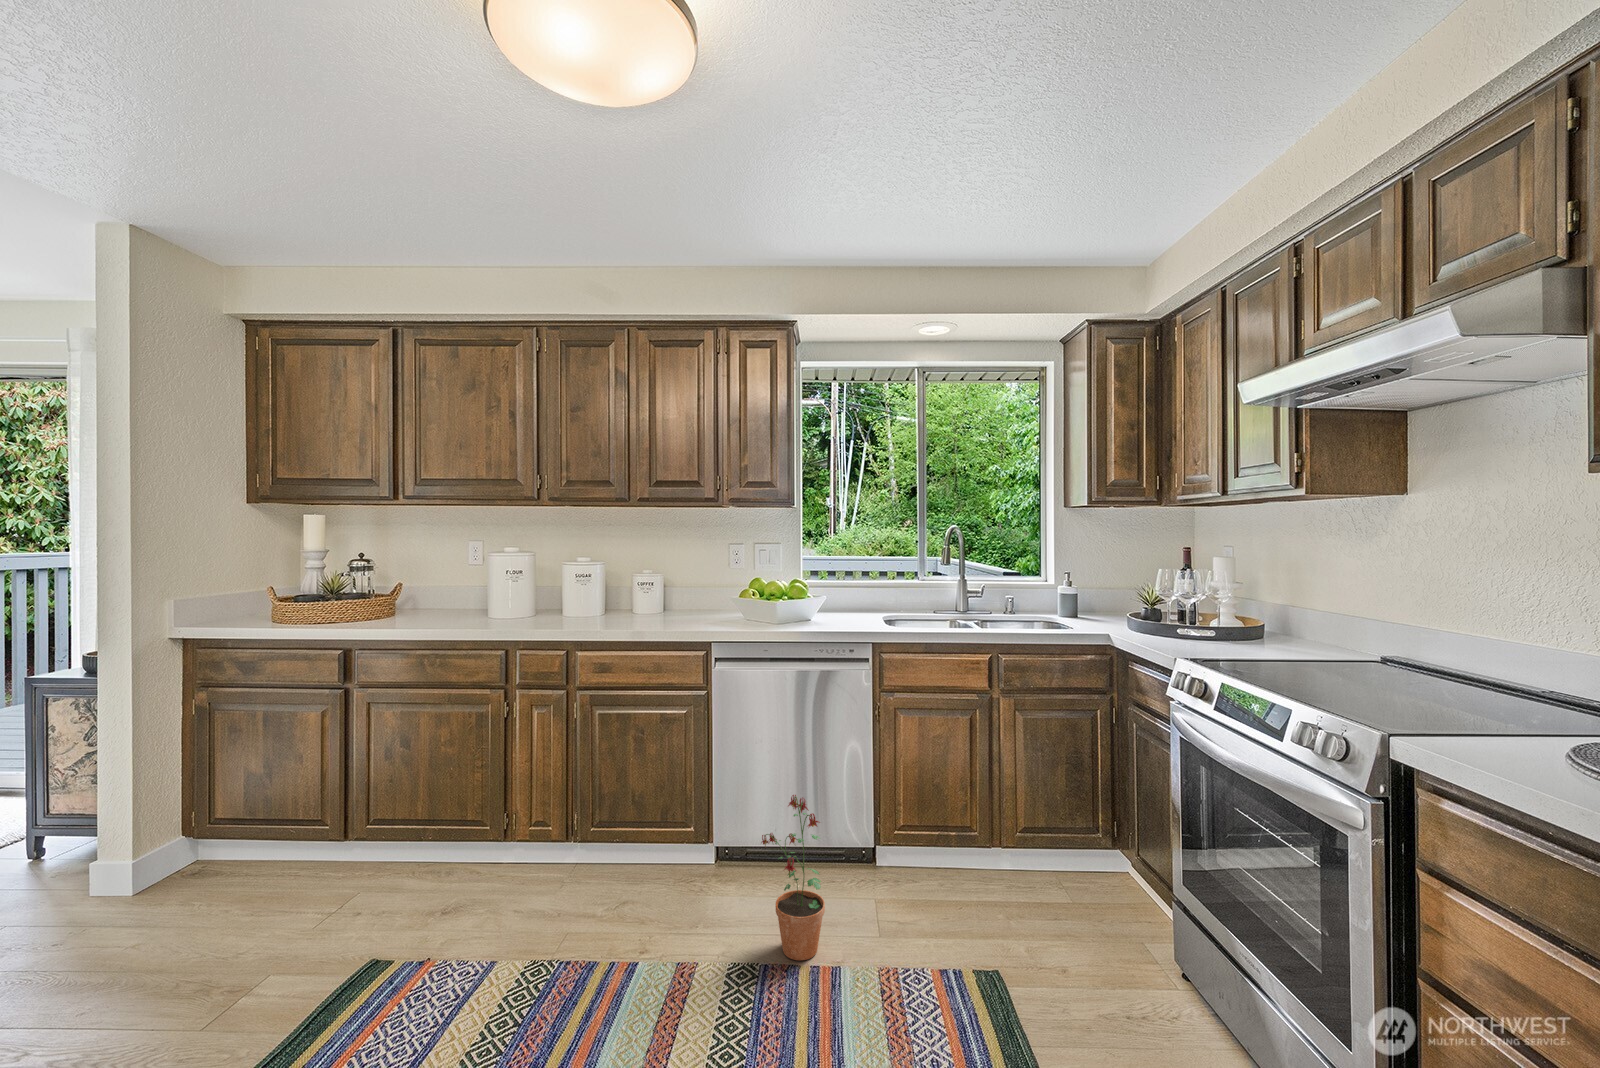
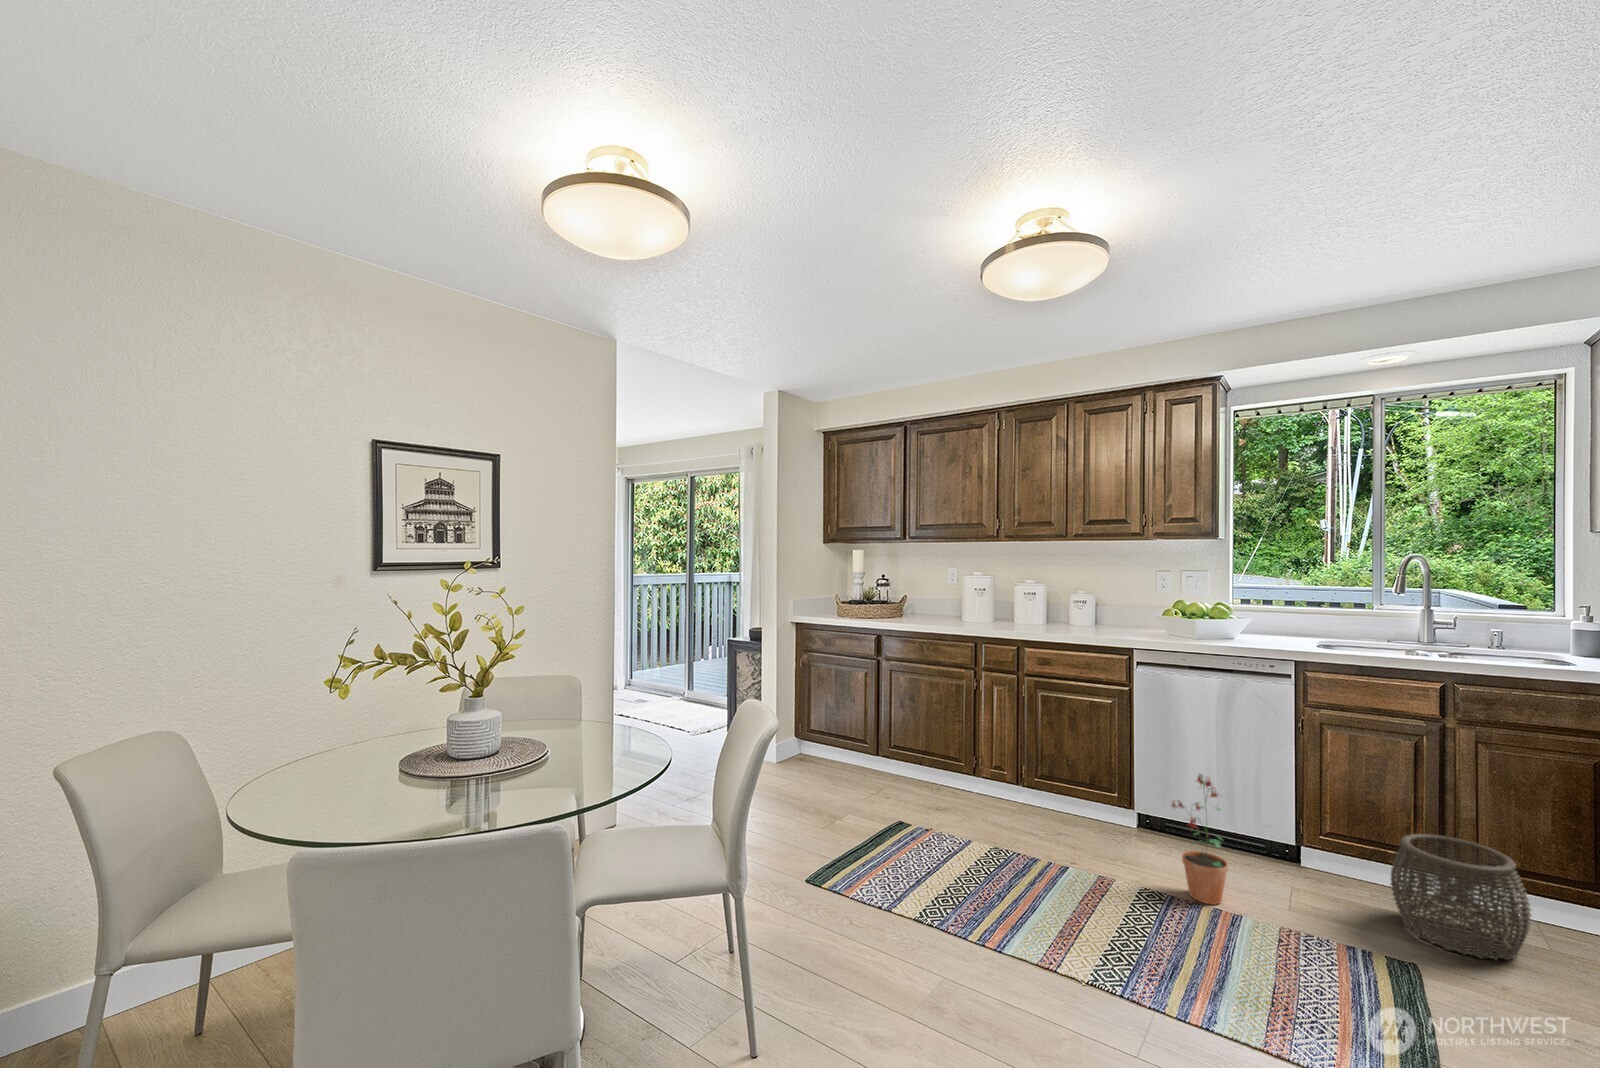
woven basket: none [960,807,1068,933] -> present [1391,834,1532,960]

